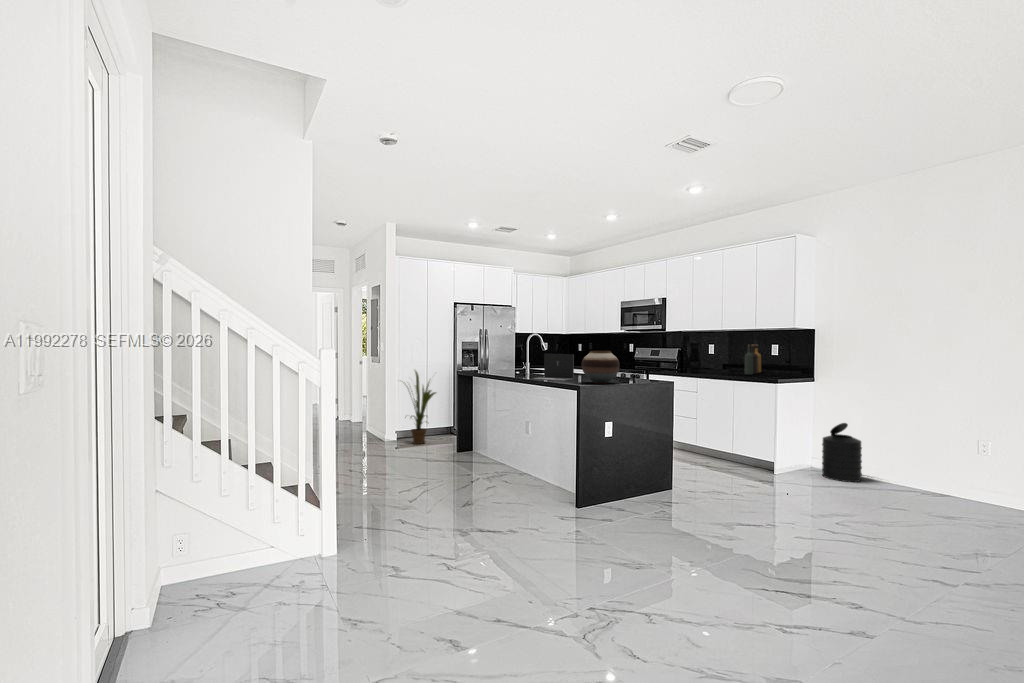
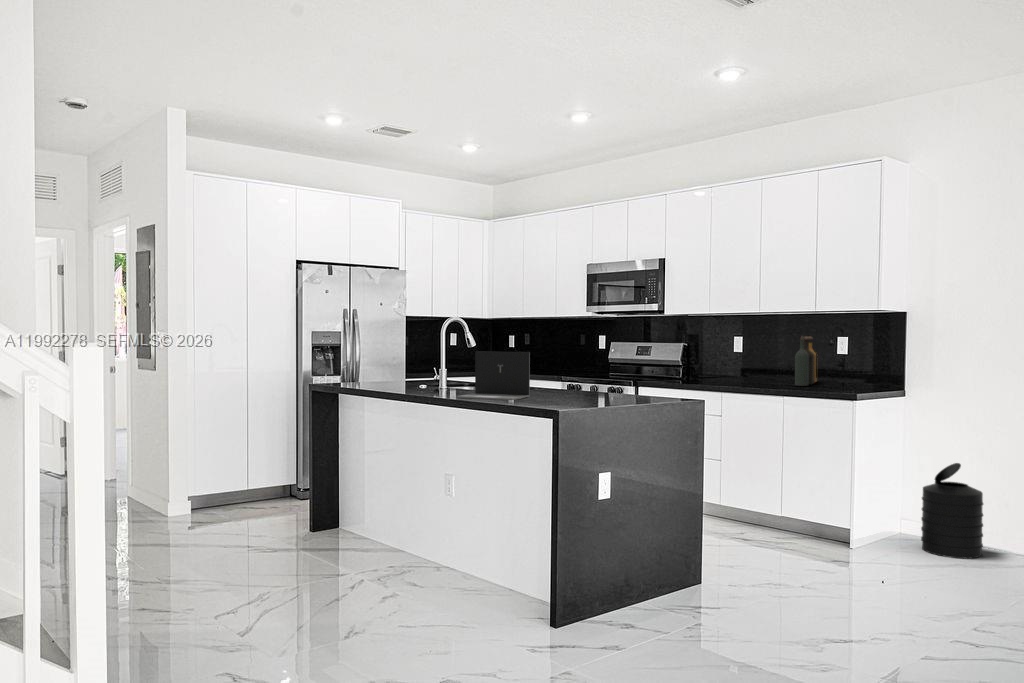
vase: present [582,351,620,384] -> none [551,346,619,404]
house plant: present [411,370,436,444] -> none [188,380,269,518]

